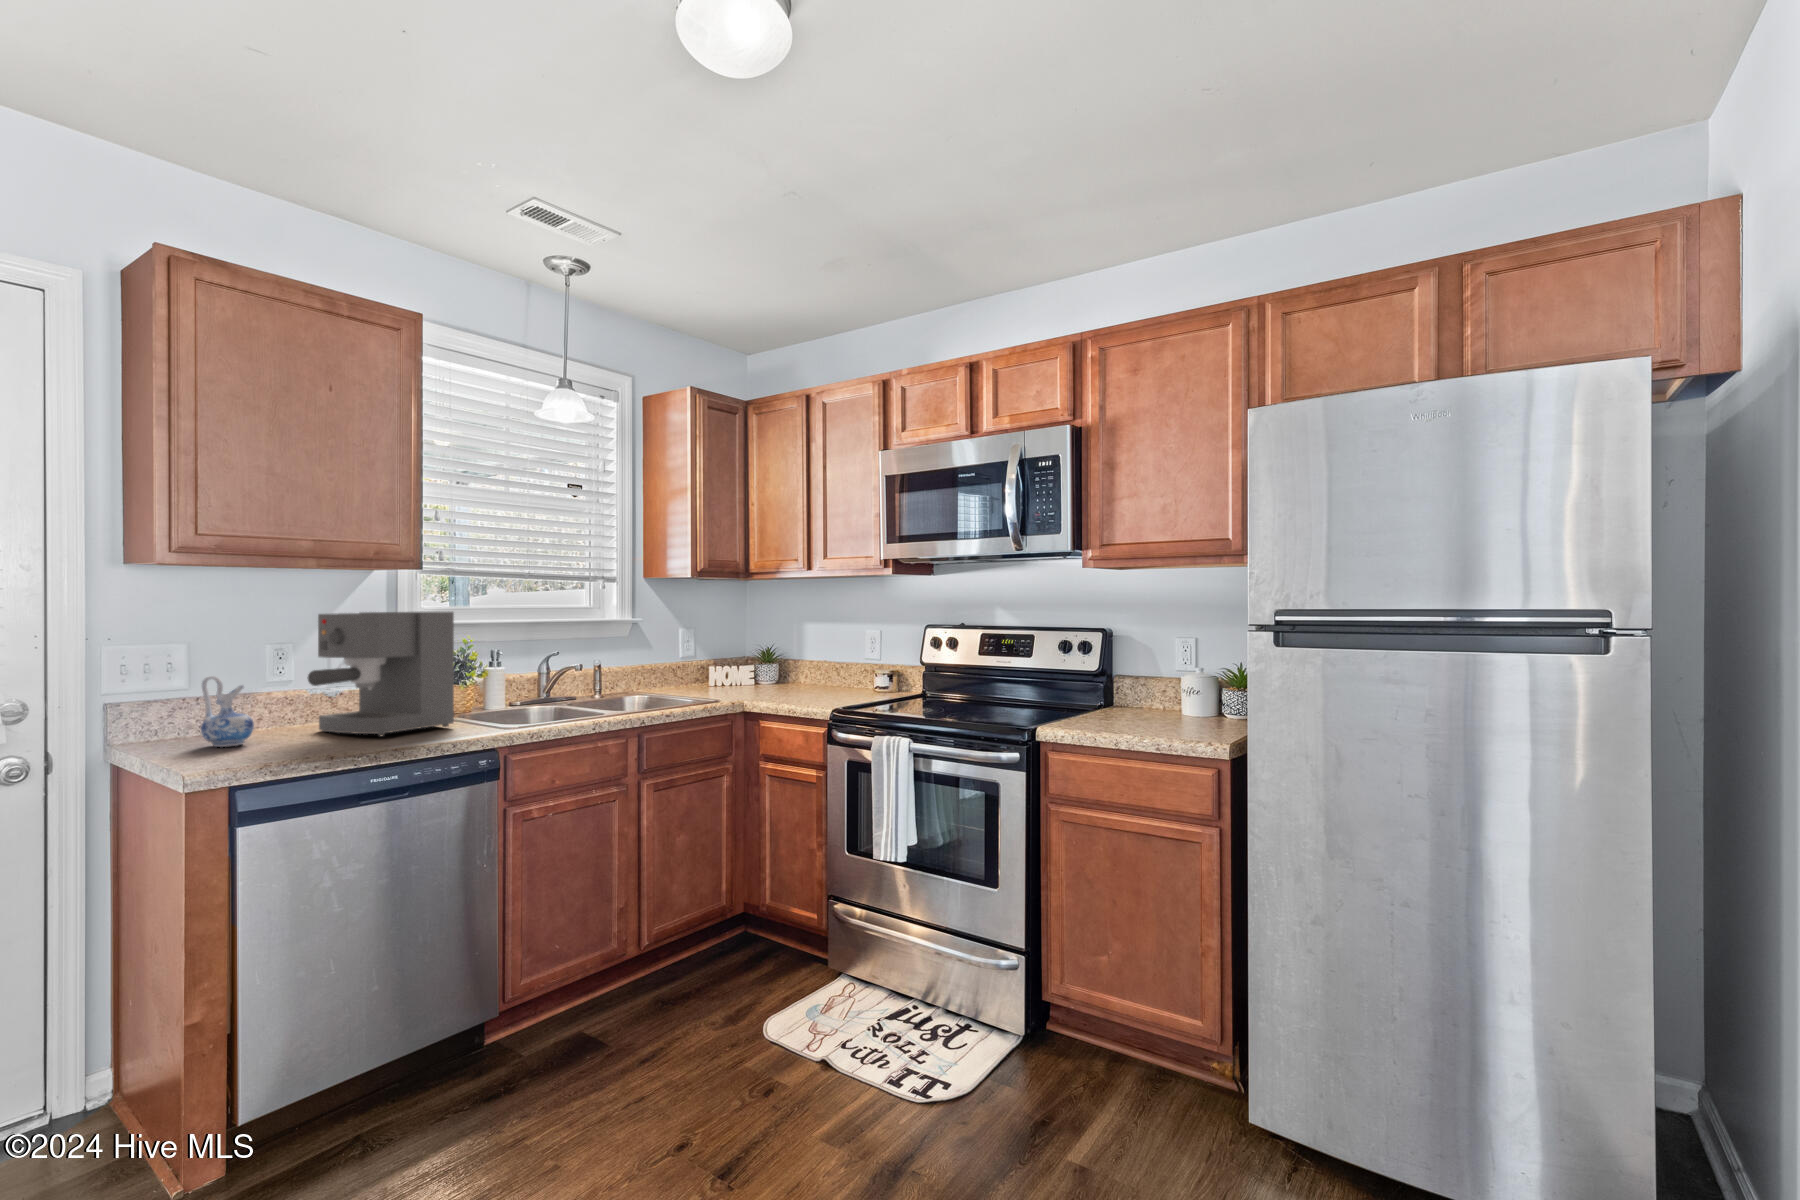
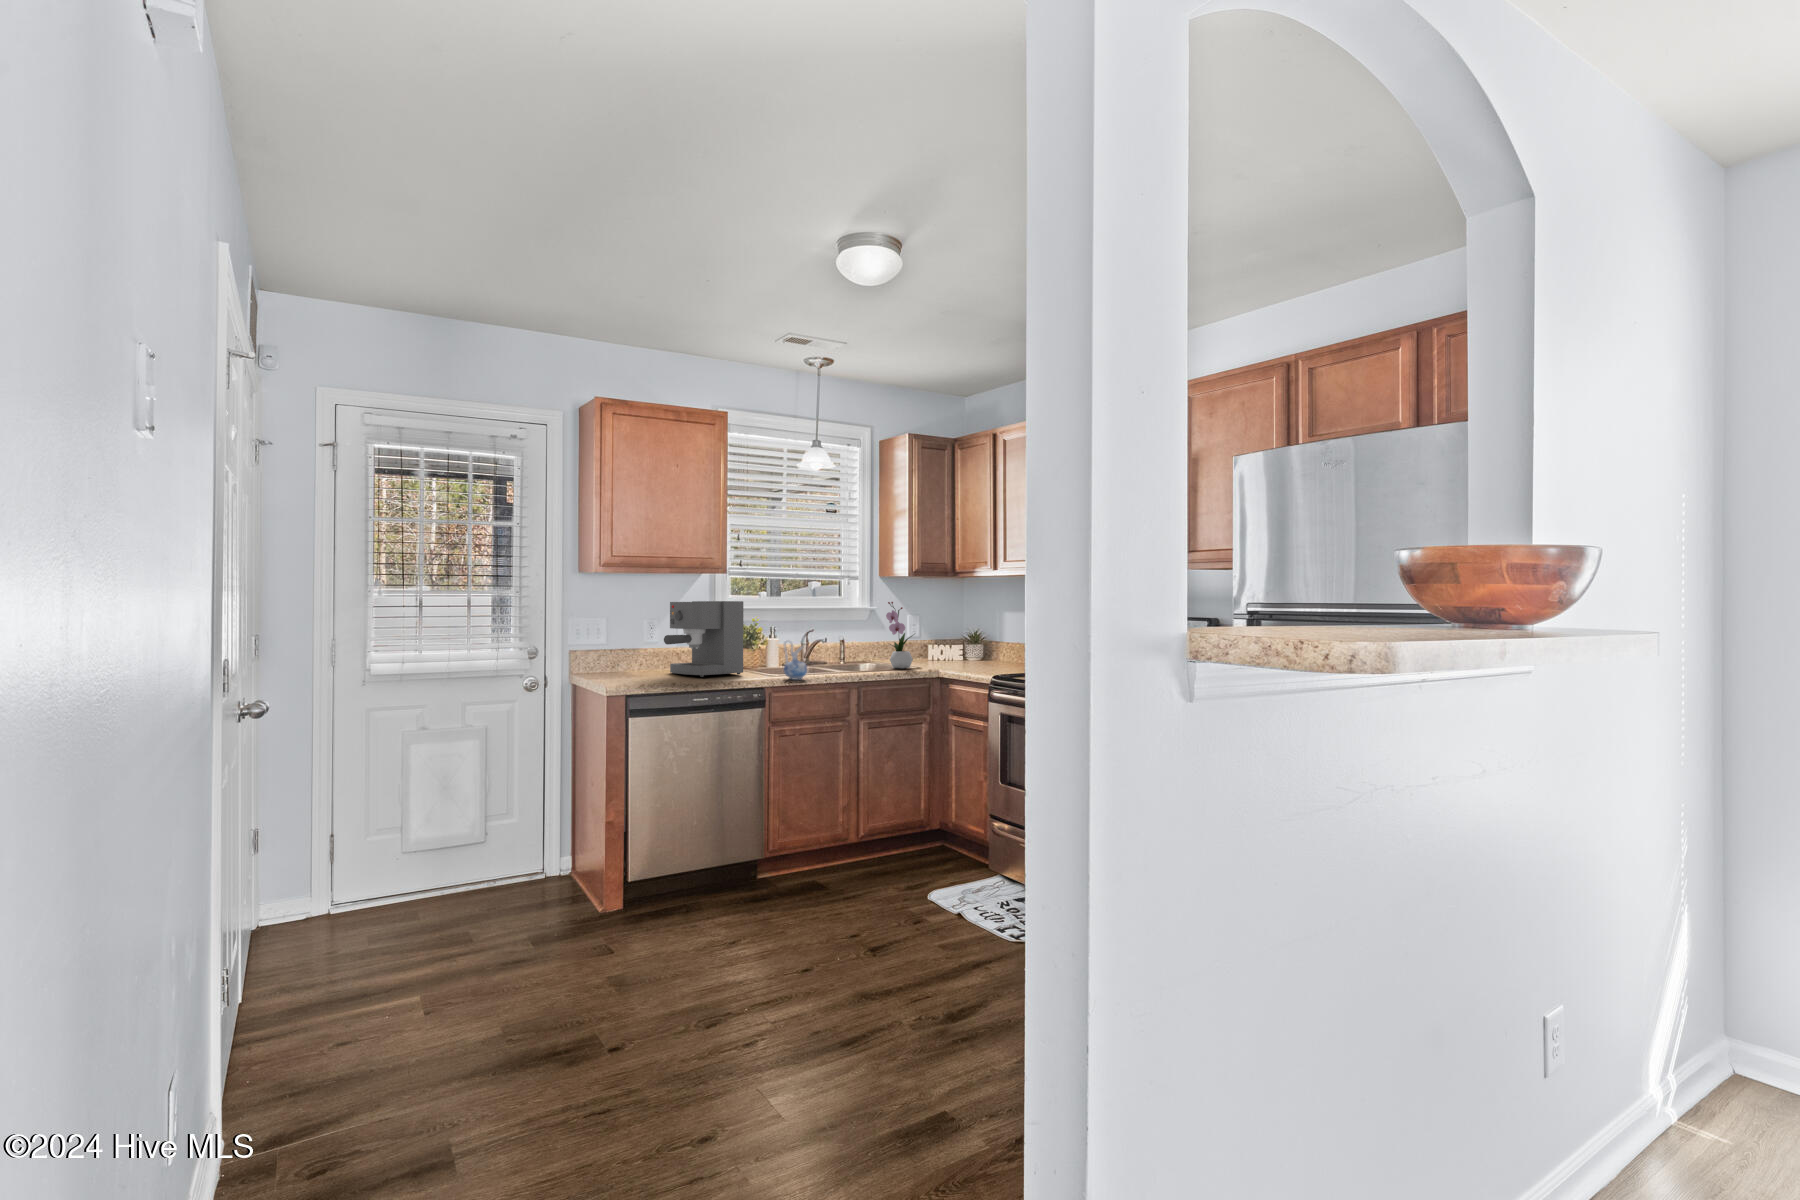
flower arrangement: none [666,610,706,701] -> present [886,602,913,668]
ceramic pitcher: present [201,676,254,747] -> present [784,640,807,680]

